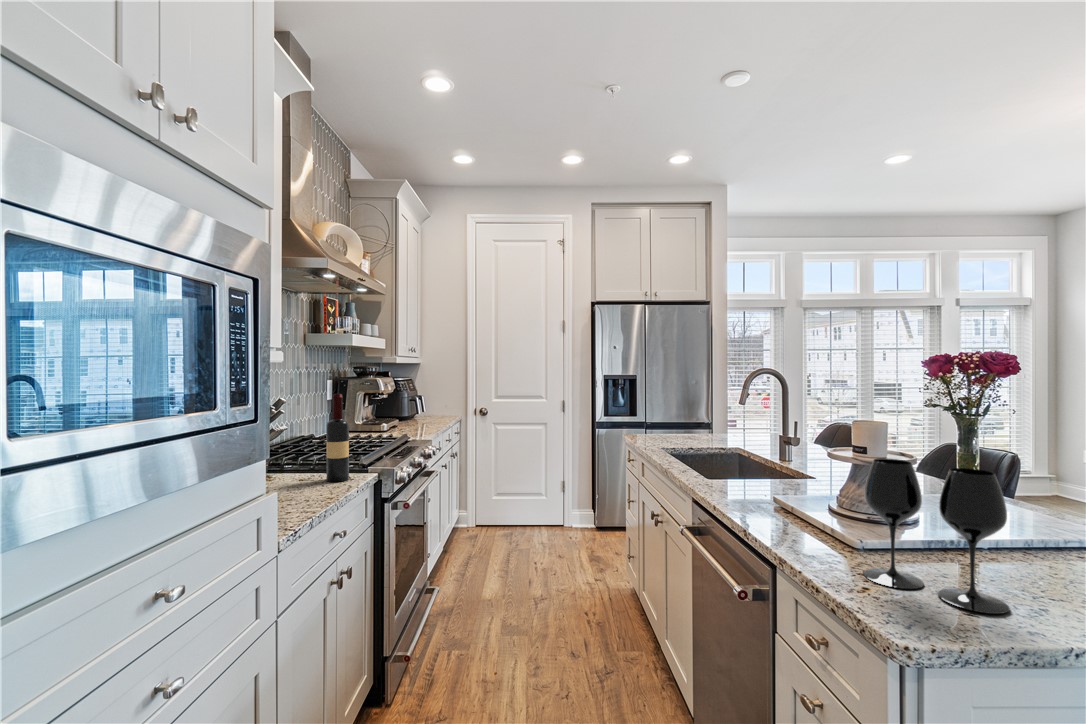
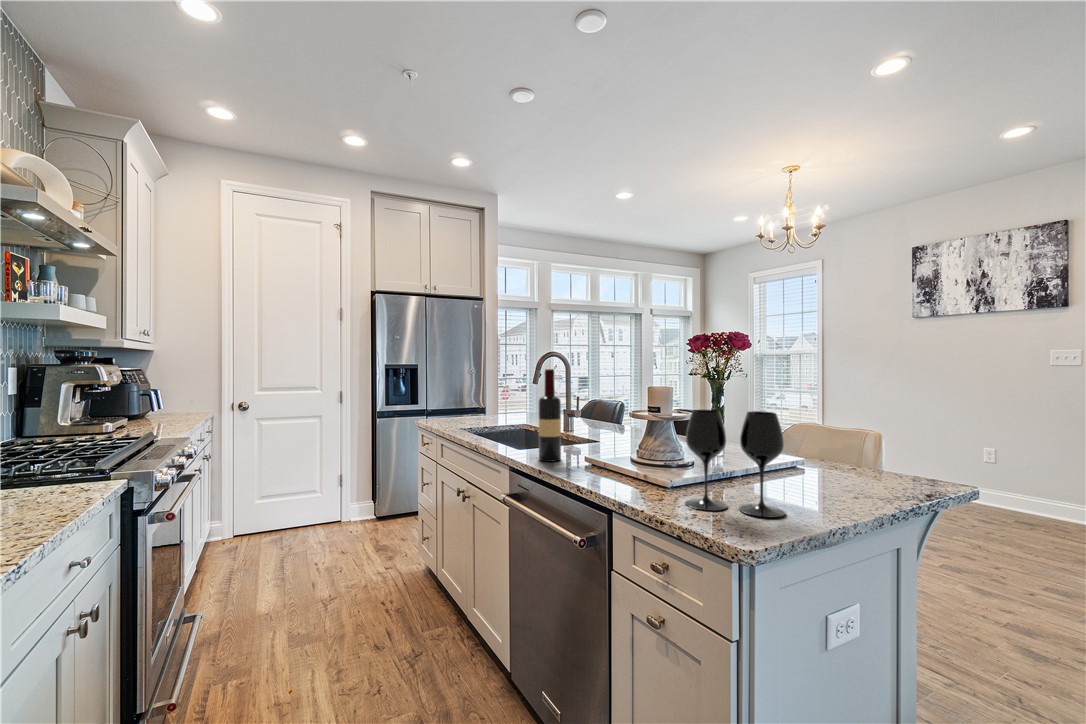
wine bottle: present [326,394,349,482] -> present [539,369,561,462]

